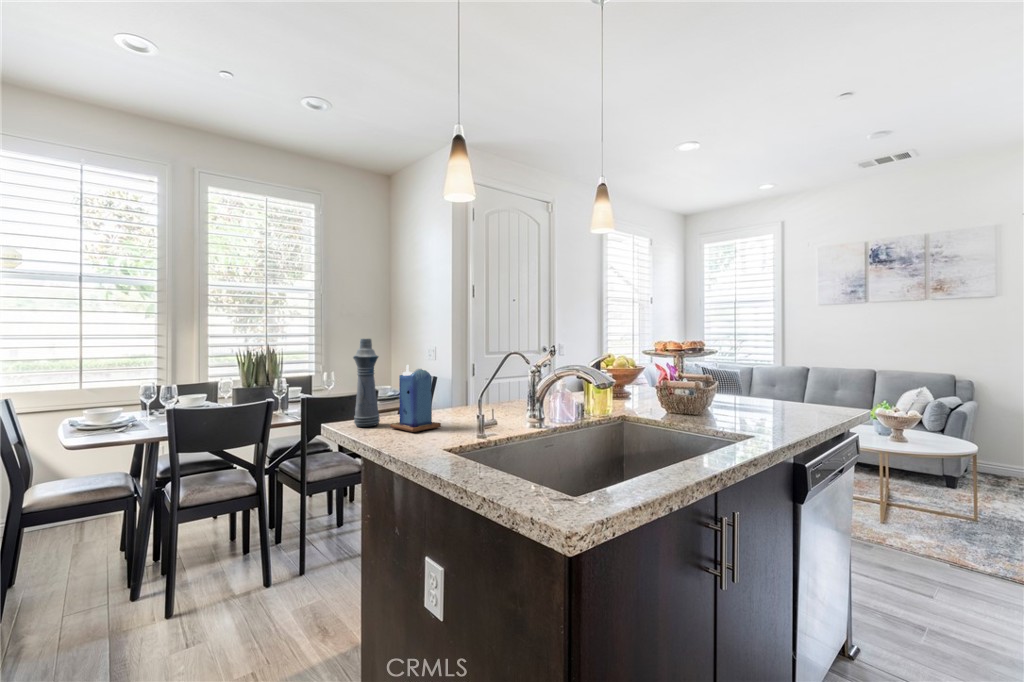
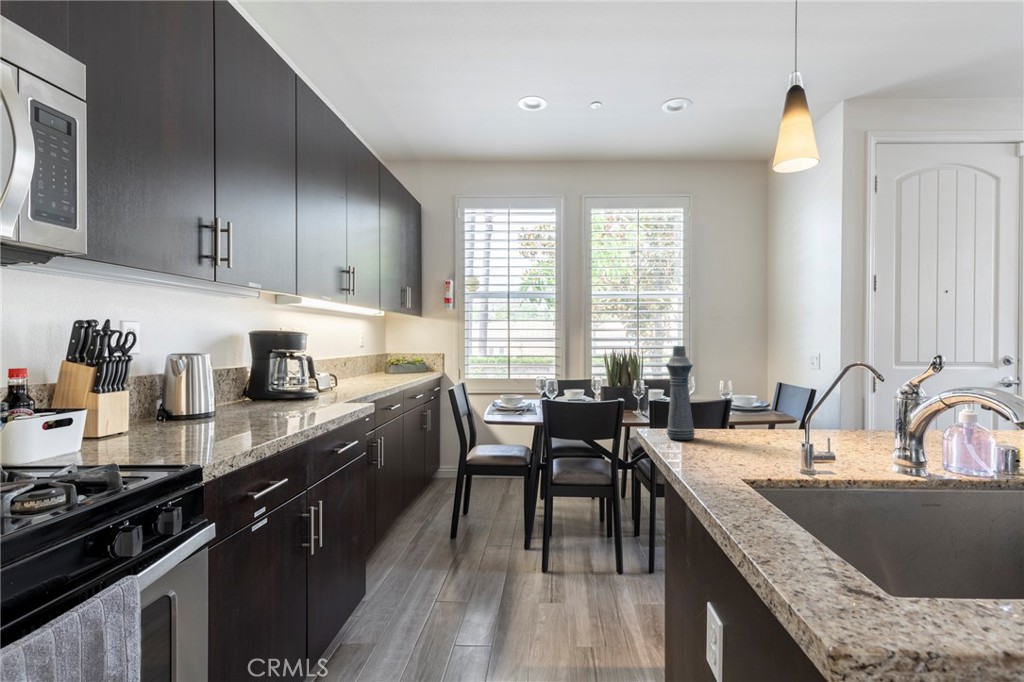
candle: present [390,365,441,432] -> none [702,376,763,454]

